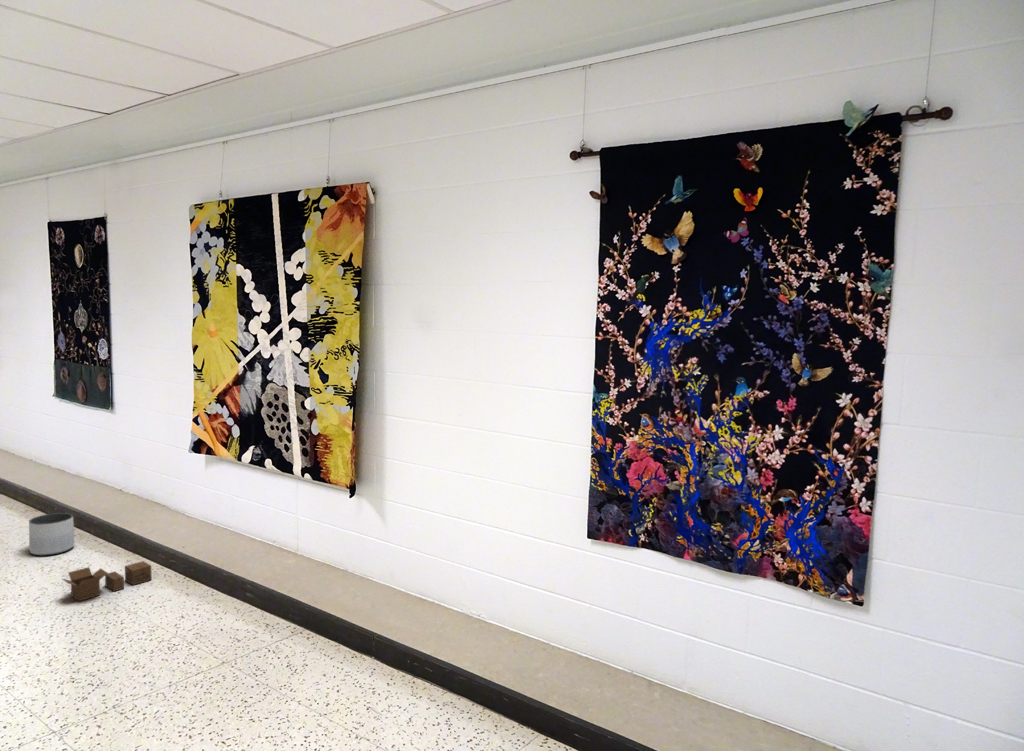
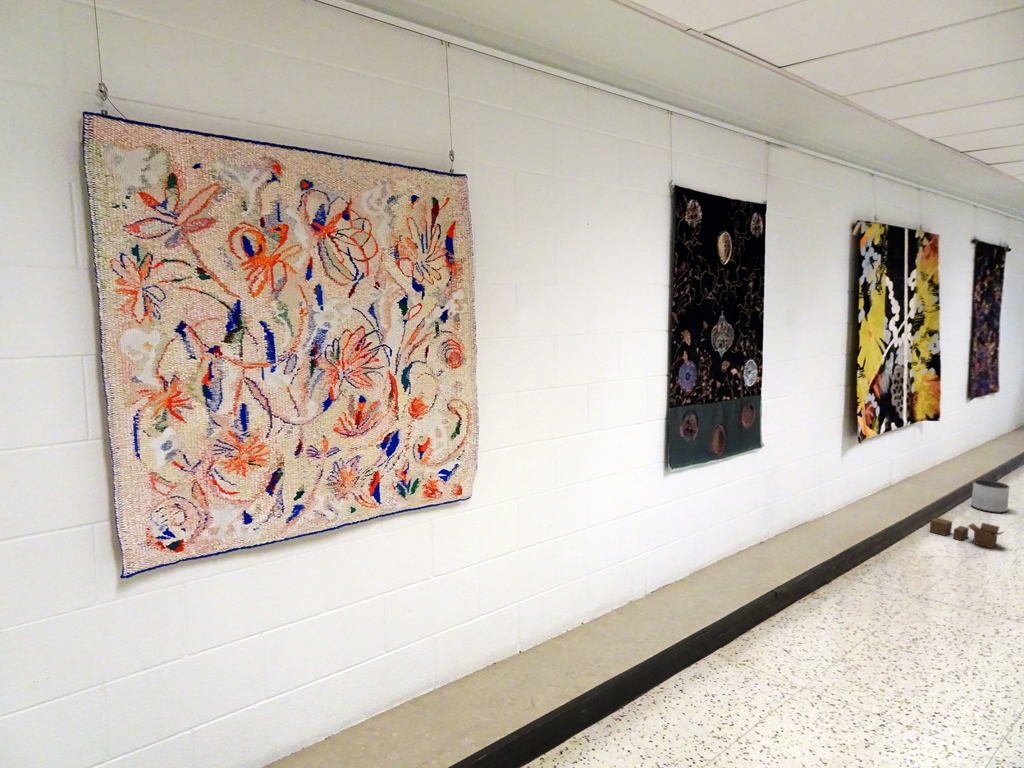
planter: present [29,513,74,556] -> present [971,480,1009,513]

